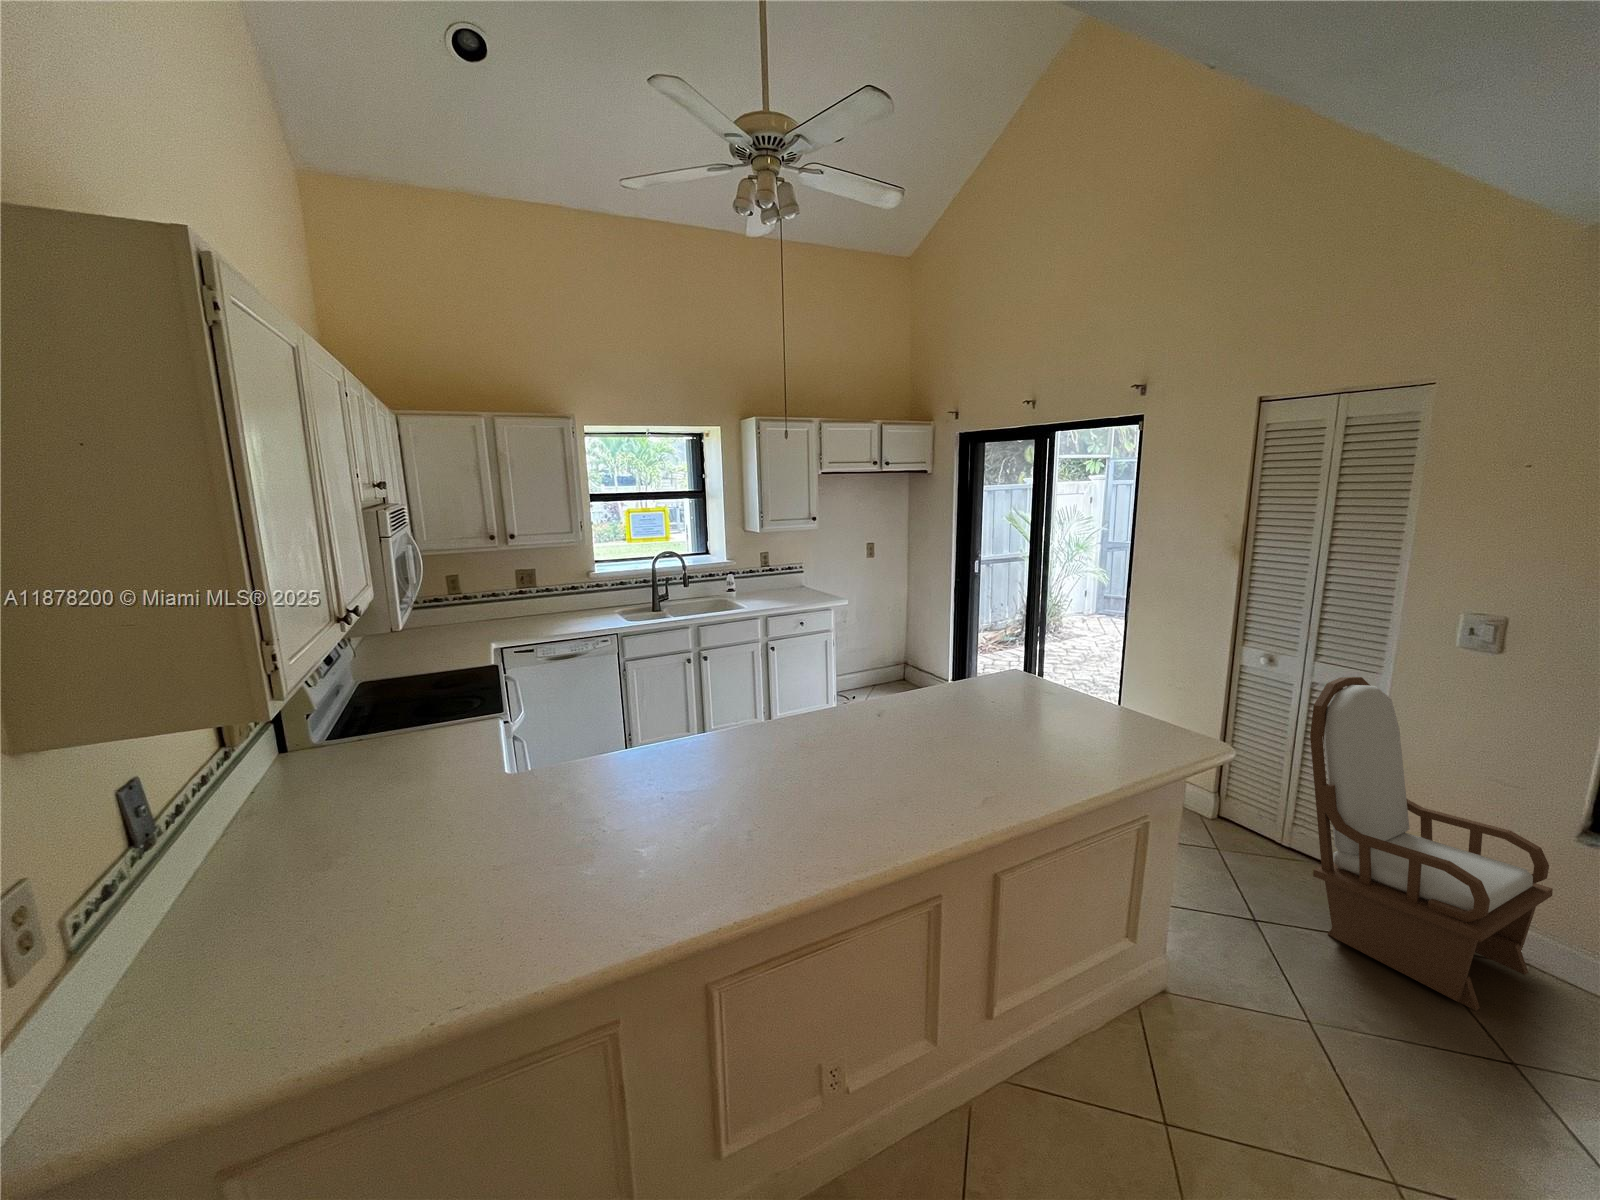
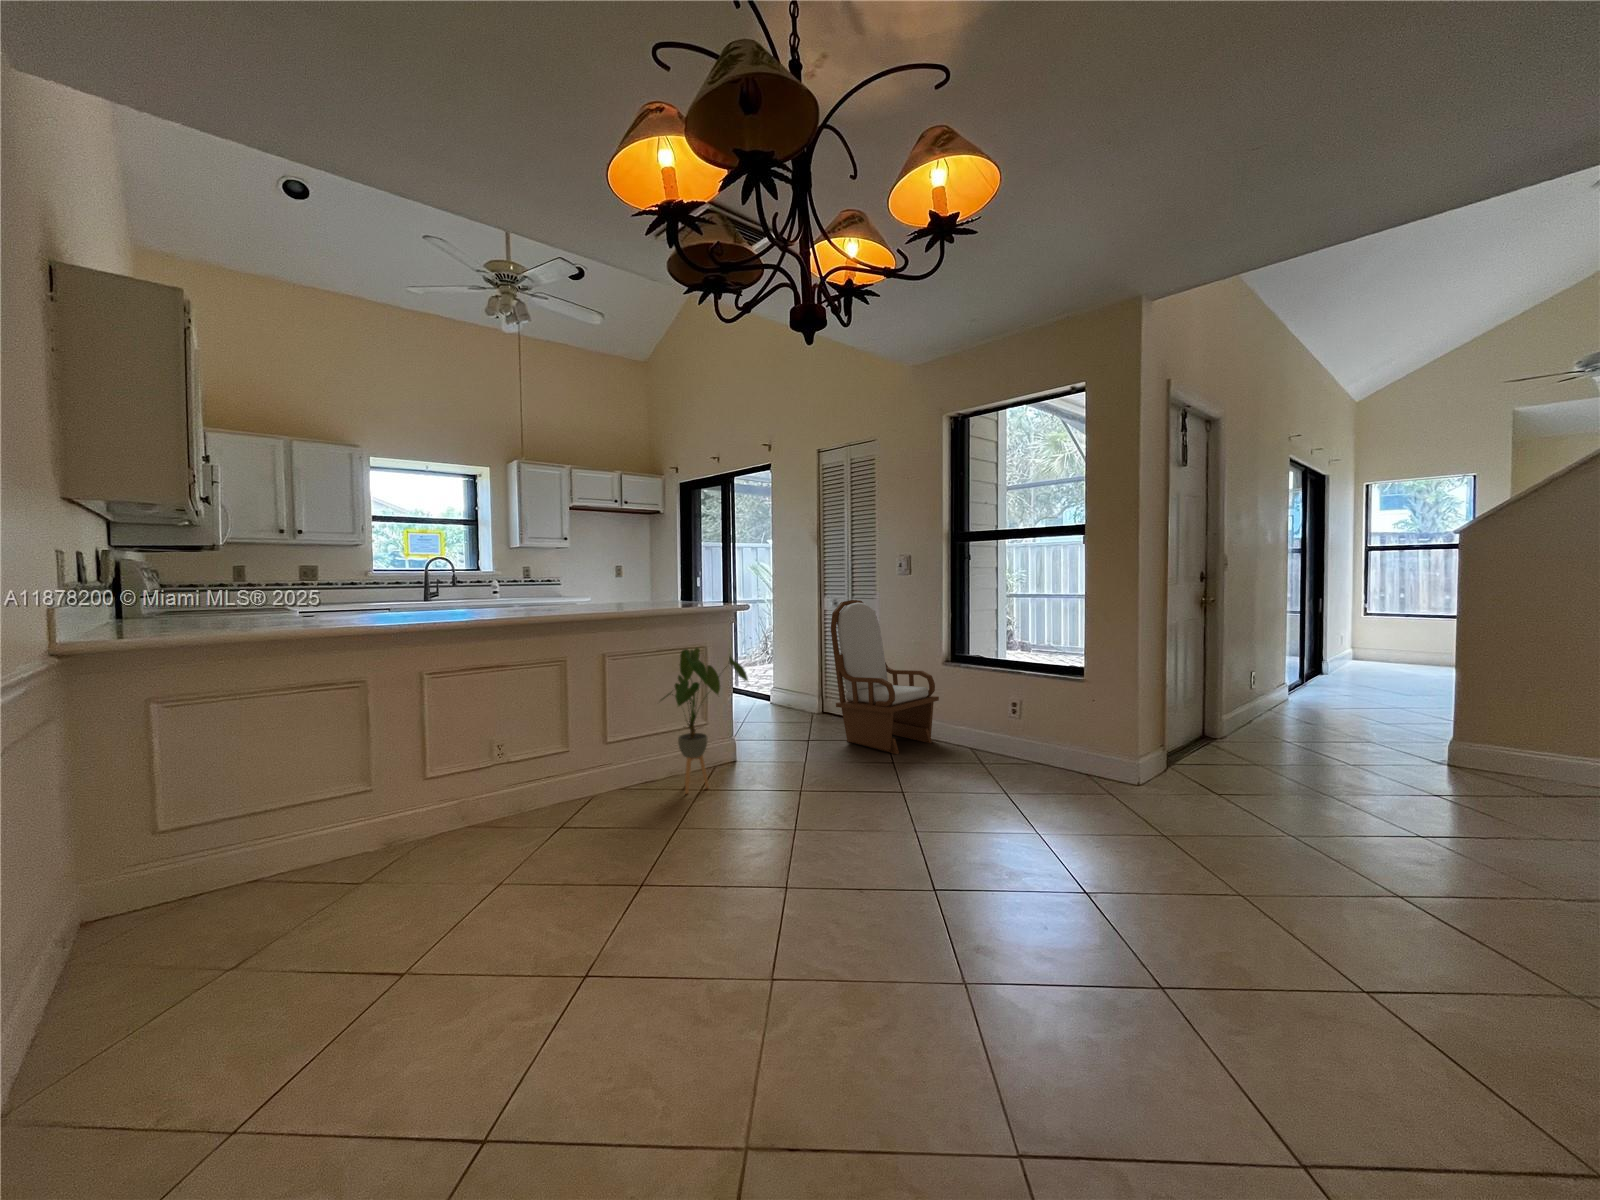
house plant: none [1043,817,1237,1097] -> present [661,648,748,794]

